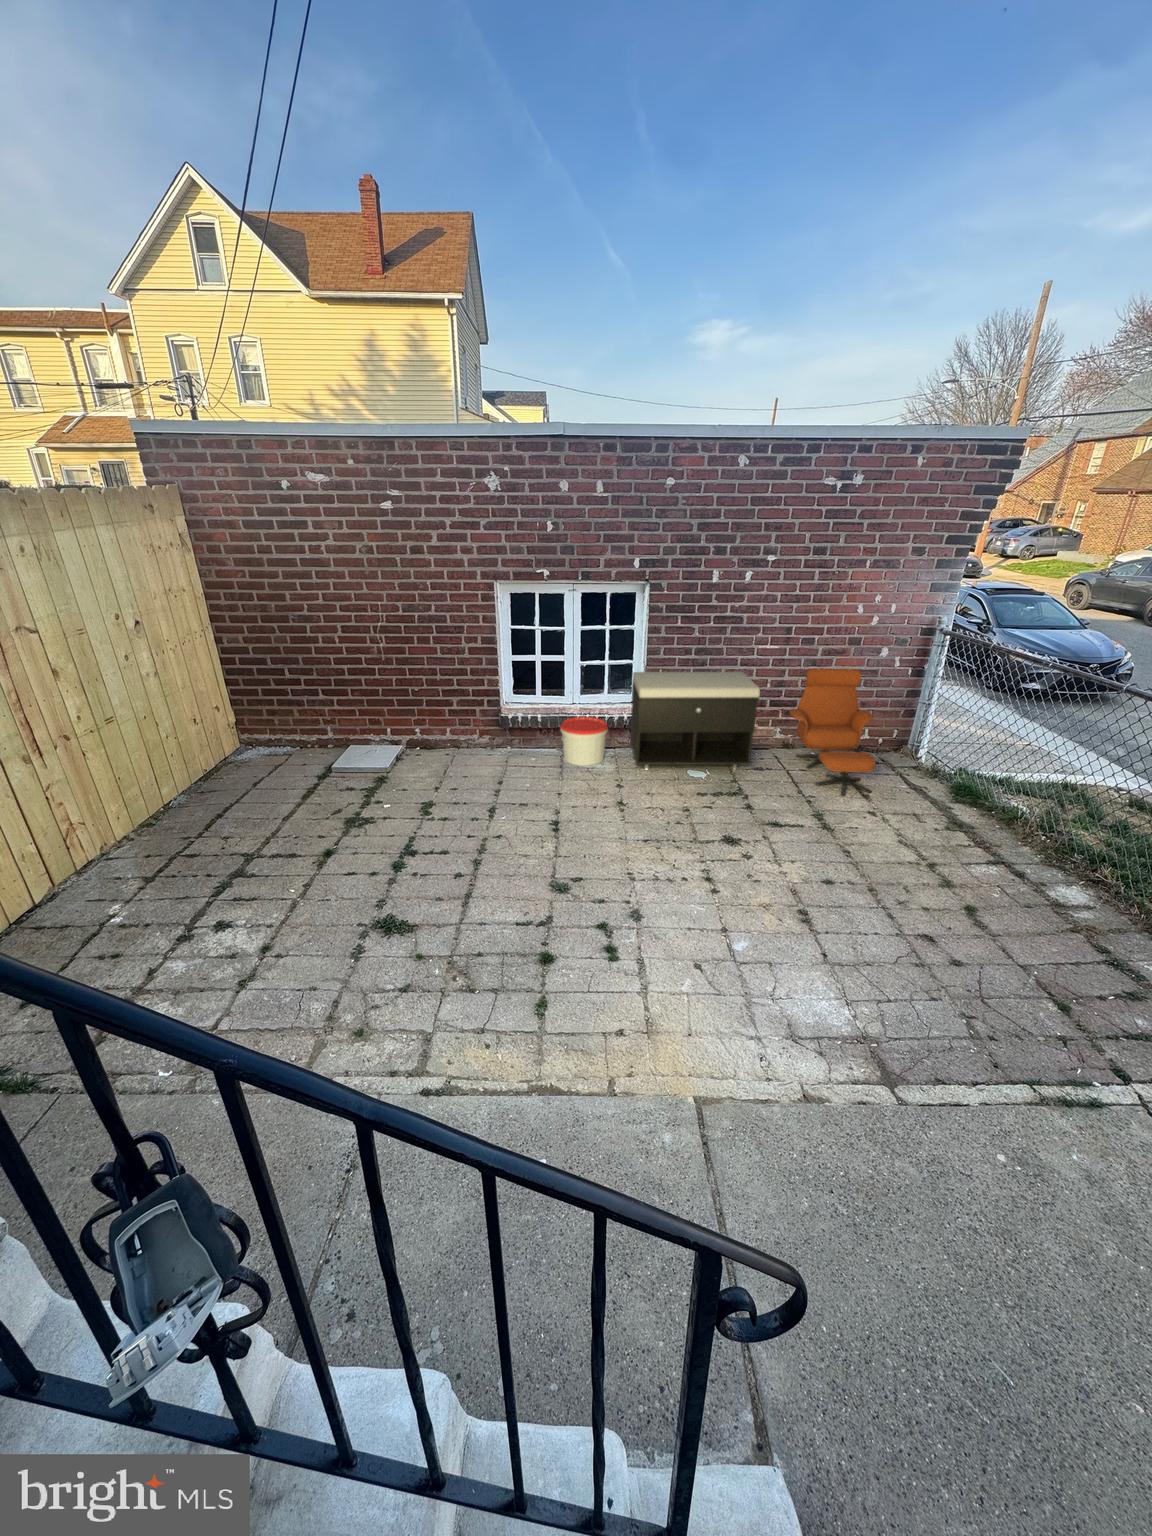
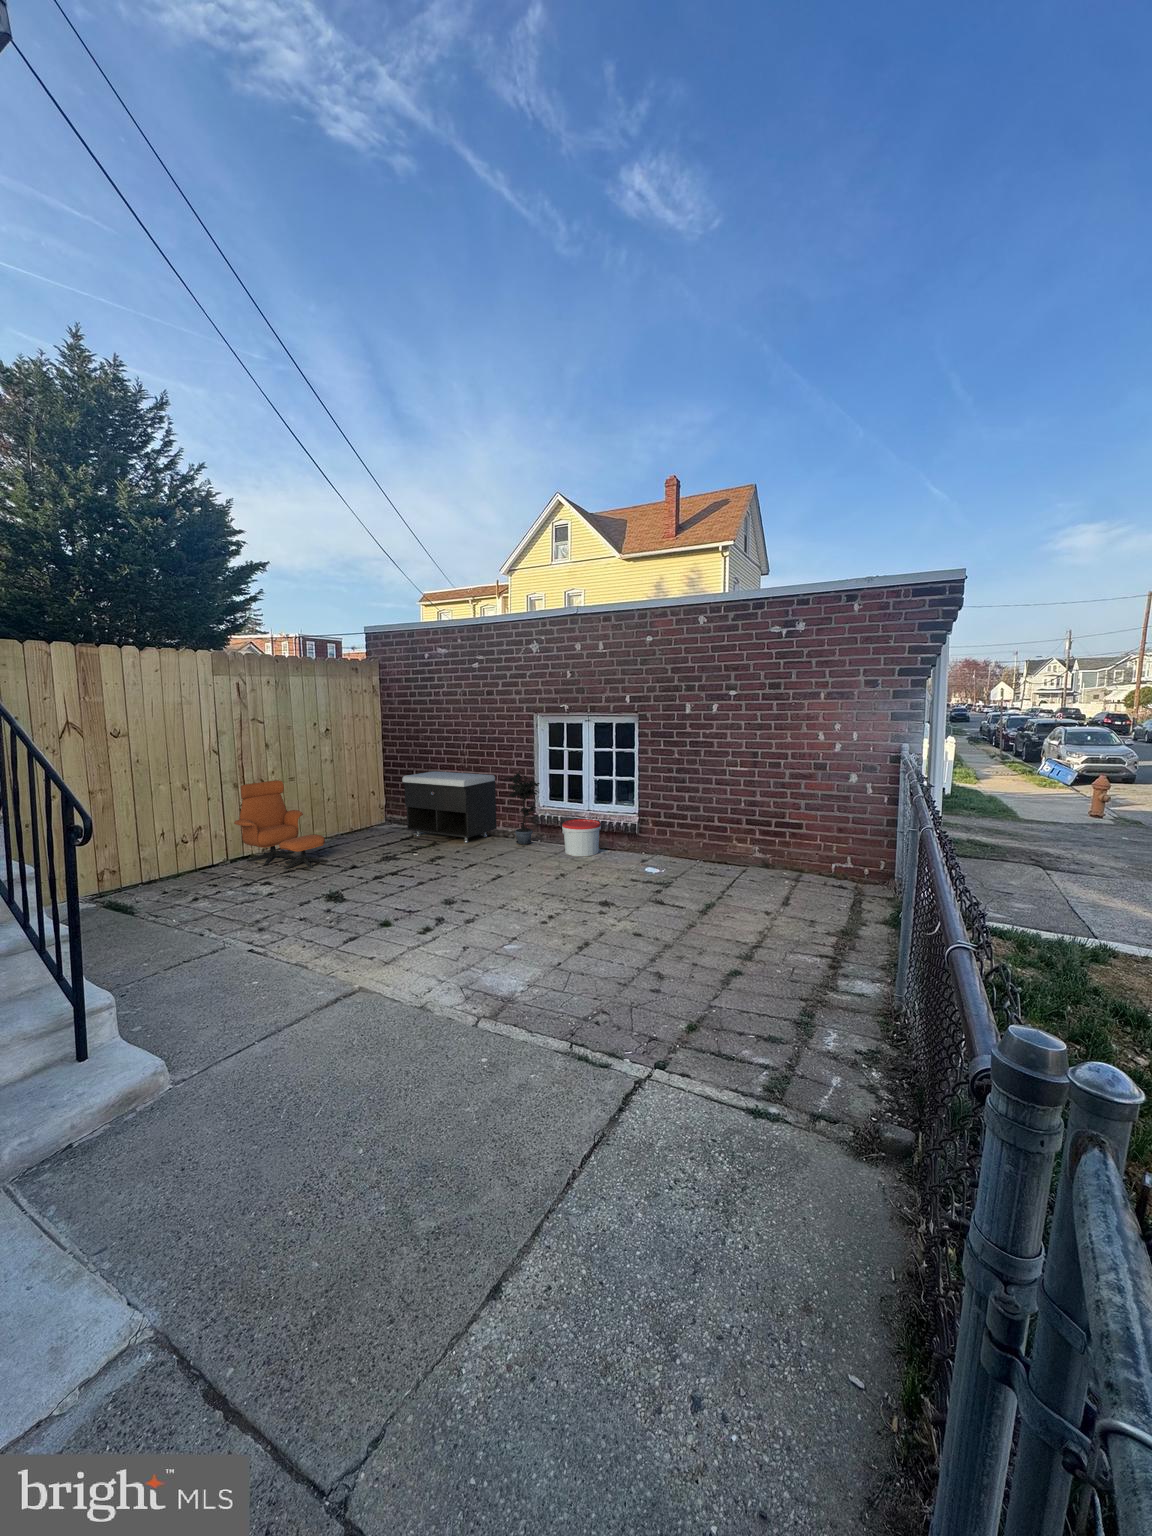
potted plant: none [460,663,525,758] -> present [504,771,540,845]
lounge chair: present [790,668,876,796] -> present [234,780,327,869]
storage bench: present [630,672,760,771] -> present [402,771,497,843]

